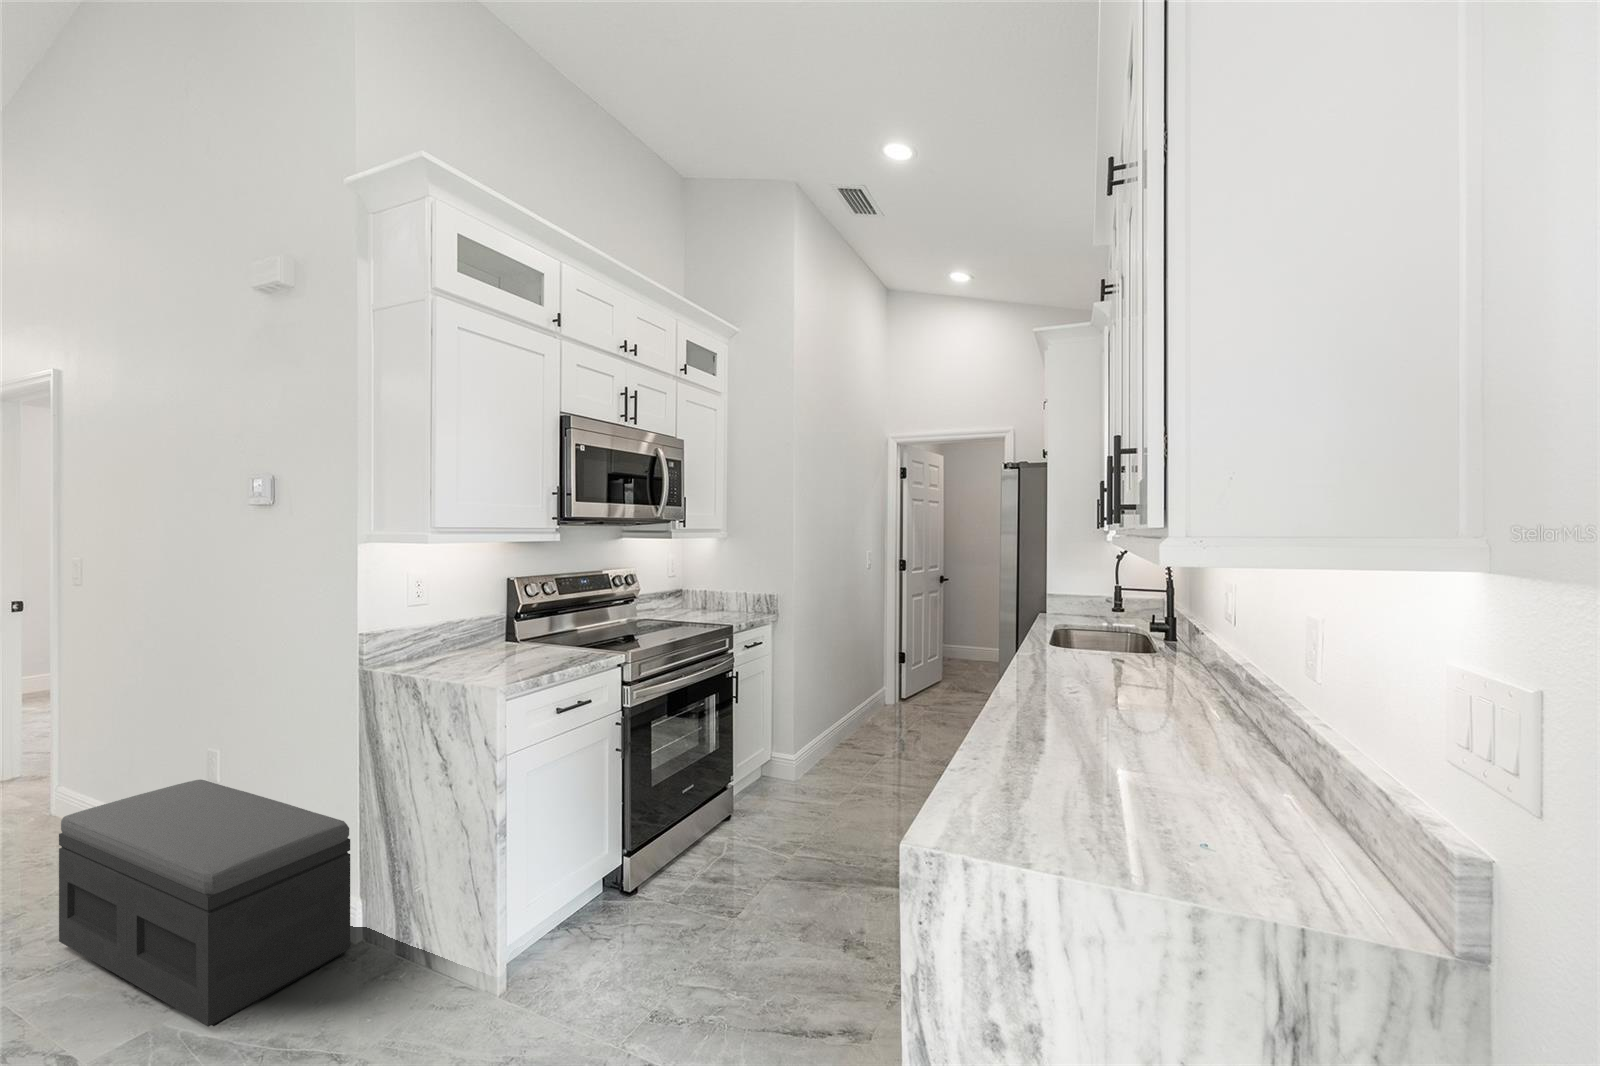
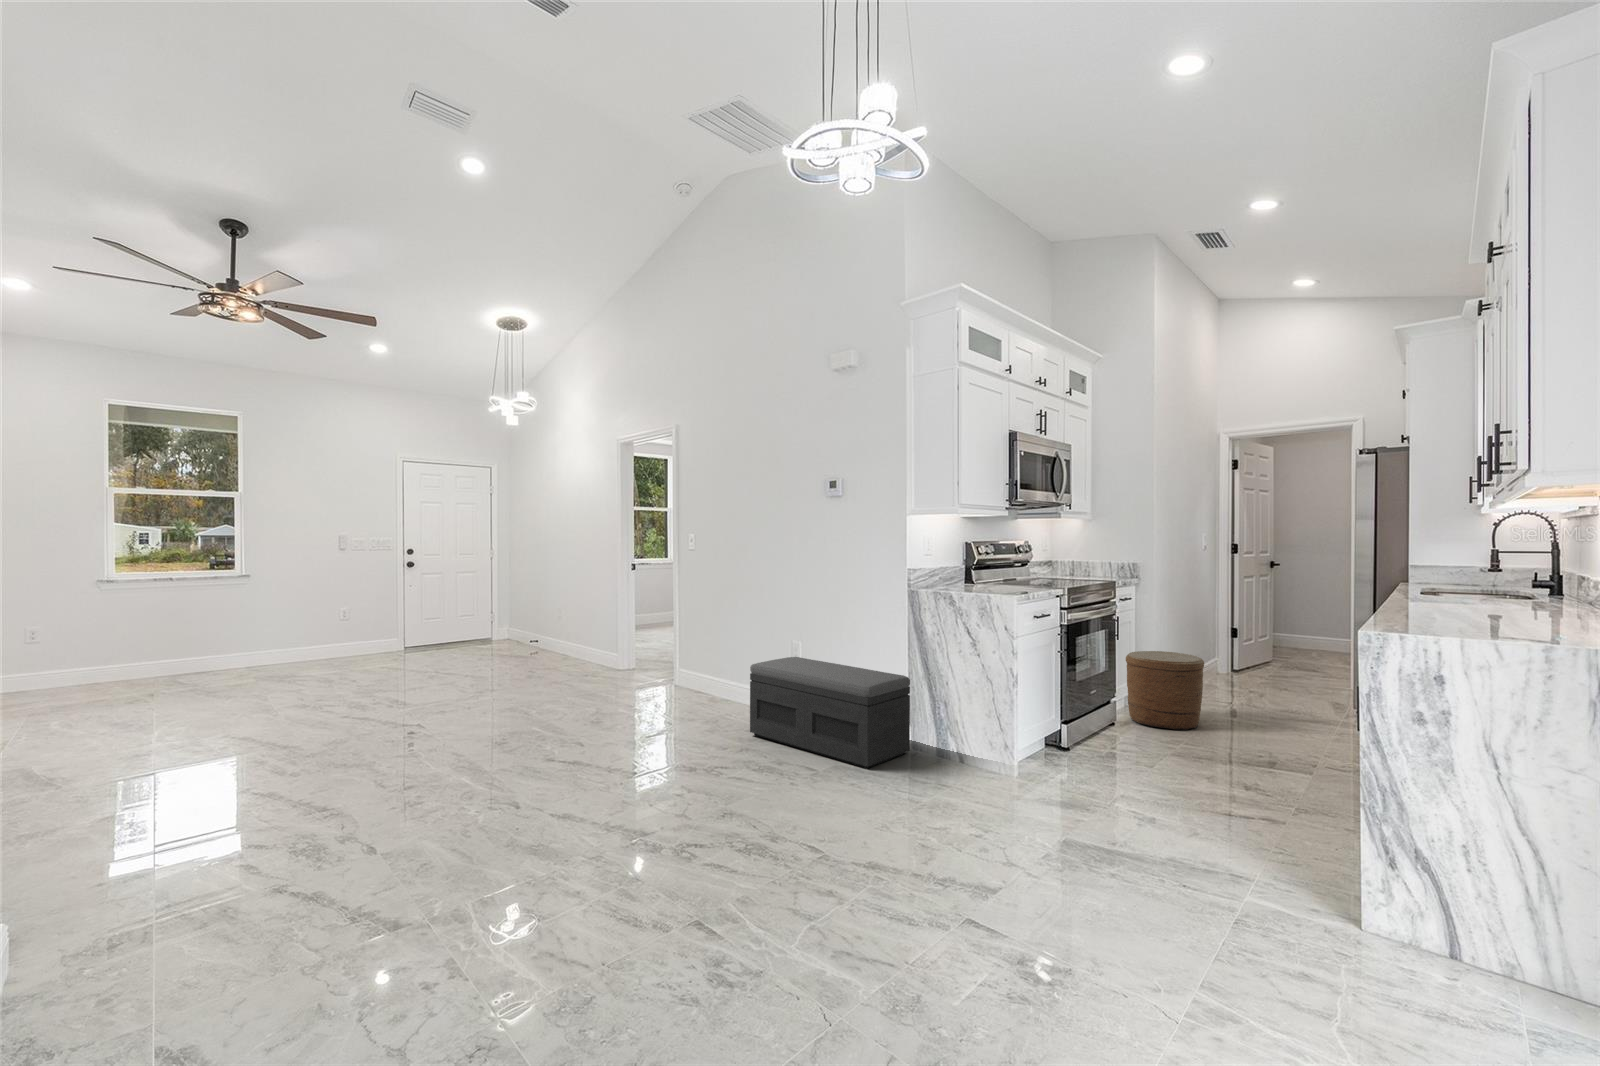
woven basket: none [748,709,839,821] -> present [1126,651,1204,730]

